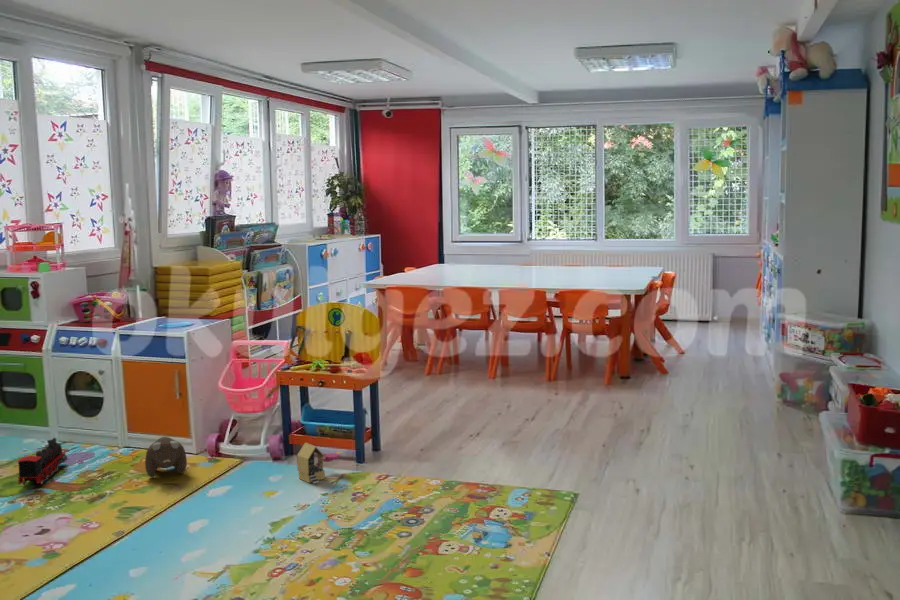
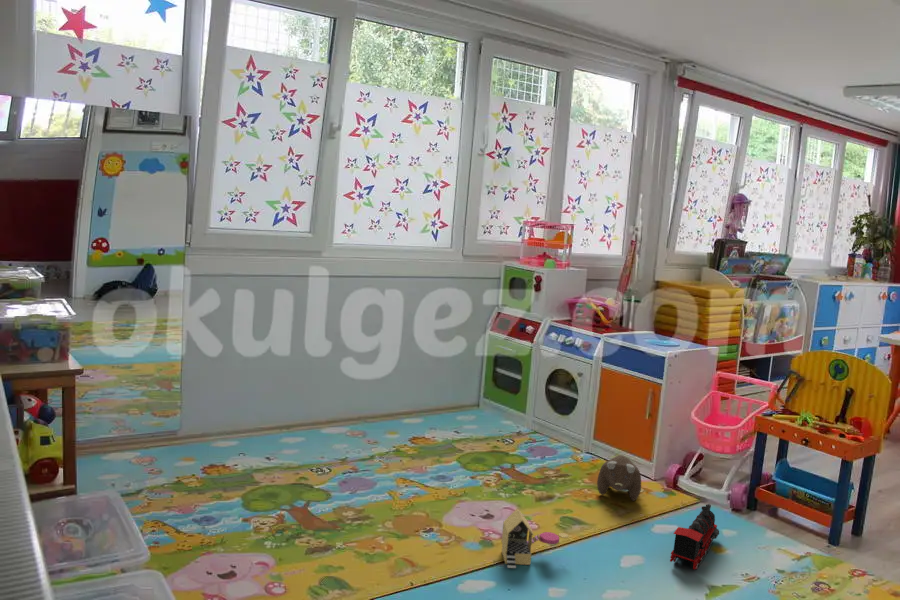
toy train: present [17,438,67,485] -> present [670,504,719,569]
toy house: present [297,443,342,483] -> present [502,509,568,568]

